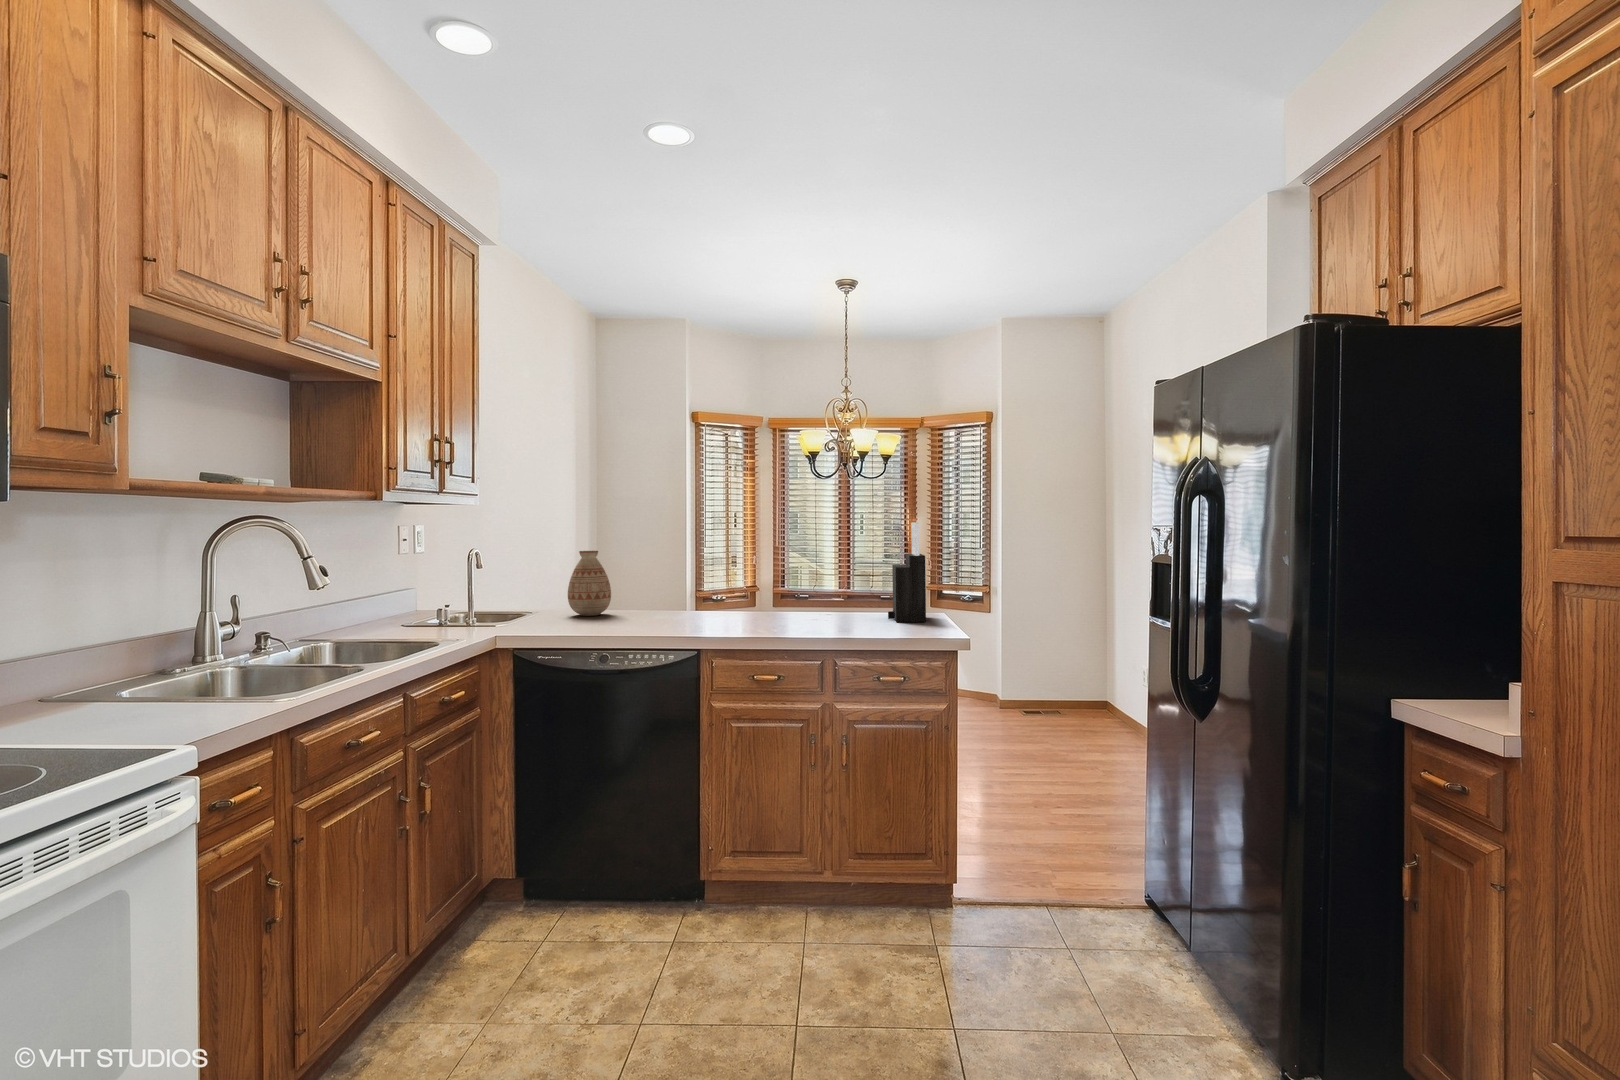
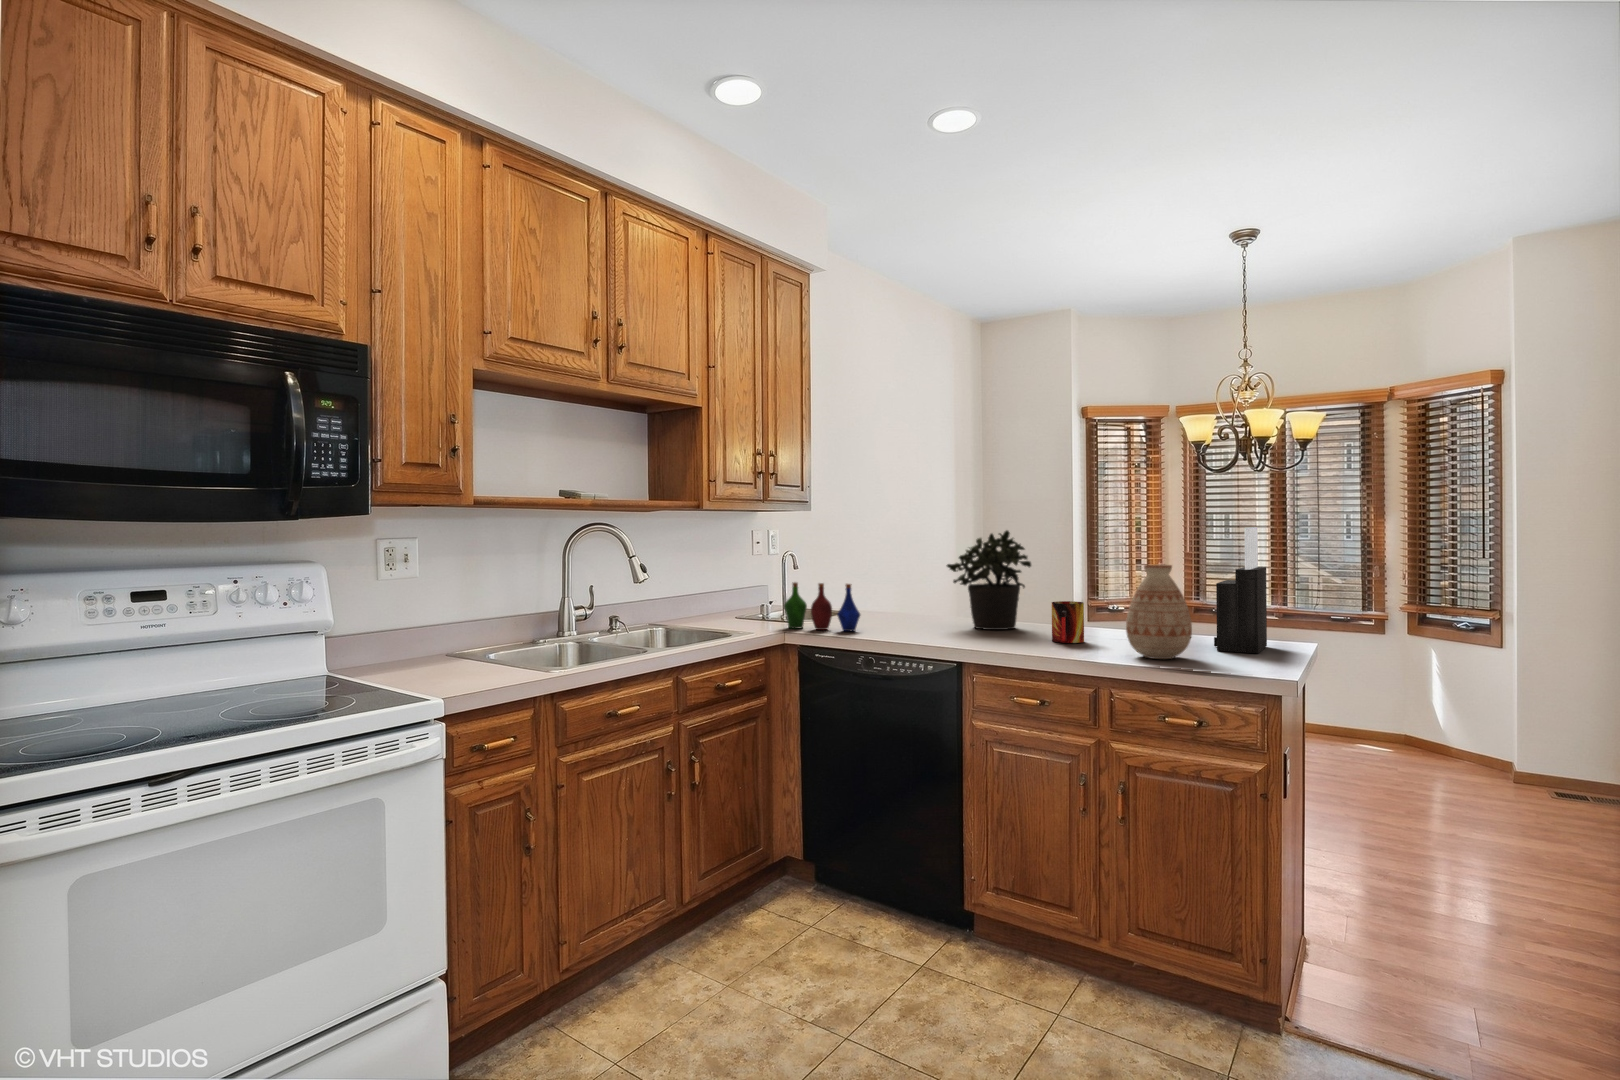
potted plant: none [648,524,732,619] -> present [947,530,1031,630]
vase: present [568,551,611,616] -> present [1126,565,1192,659]
bottle: none [481,580,572,631] -> present [784,582,860,631]
mug: none [762,588,790,625] -> present [1052,601,1084,643]

